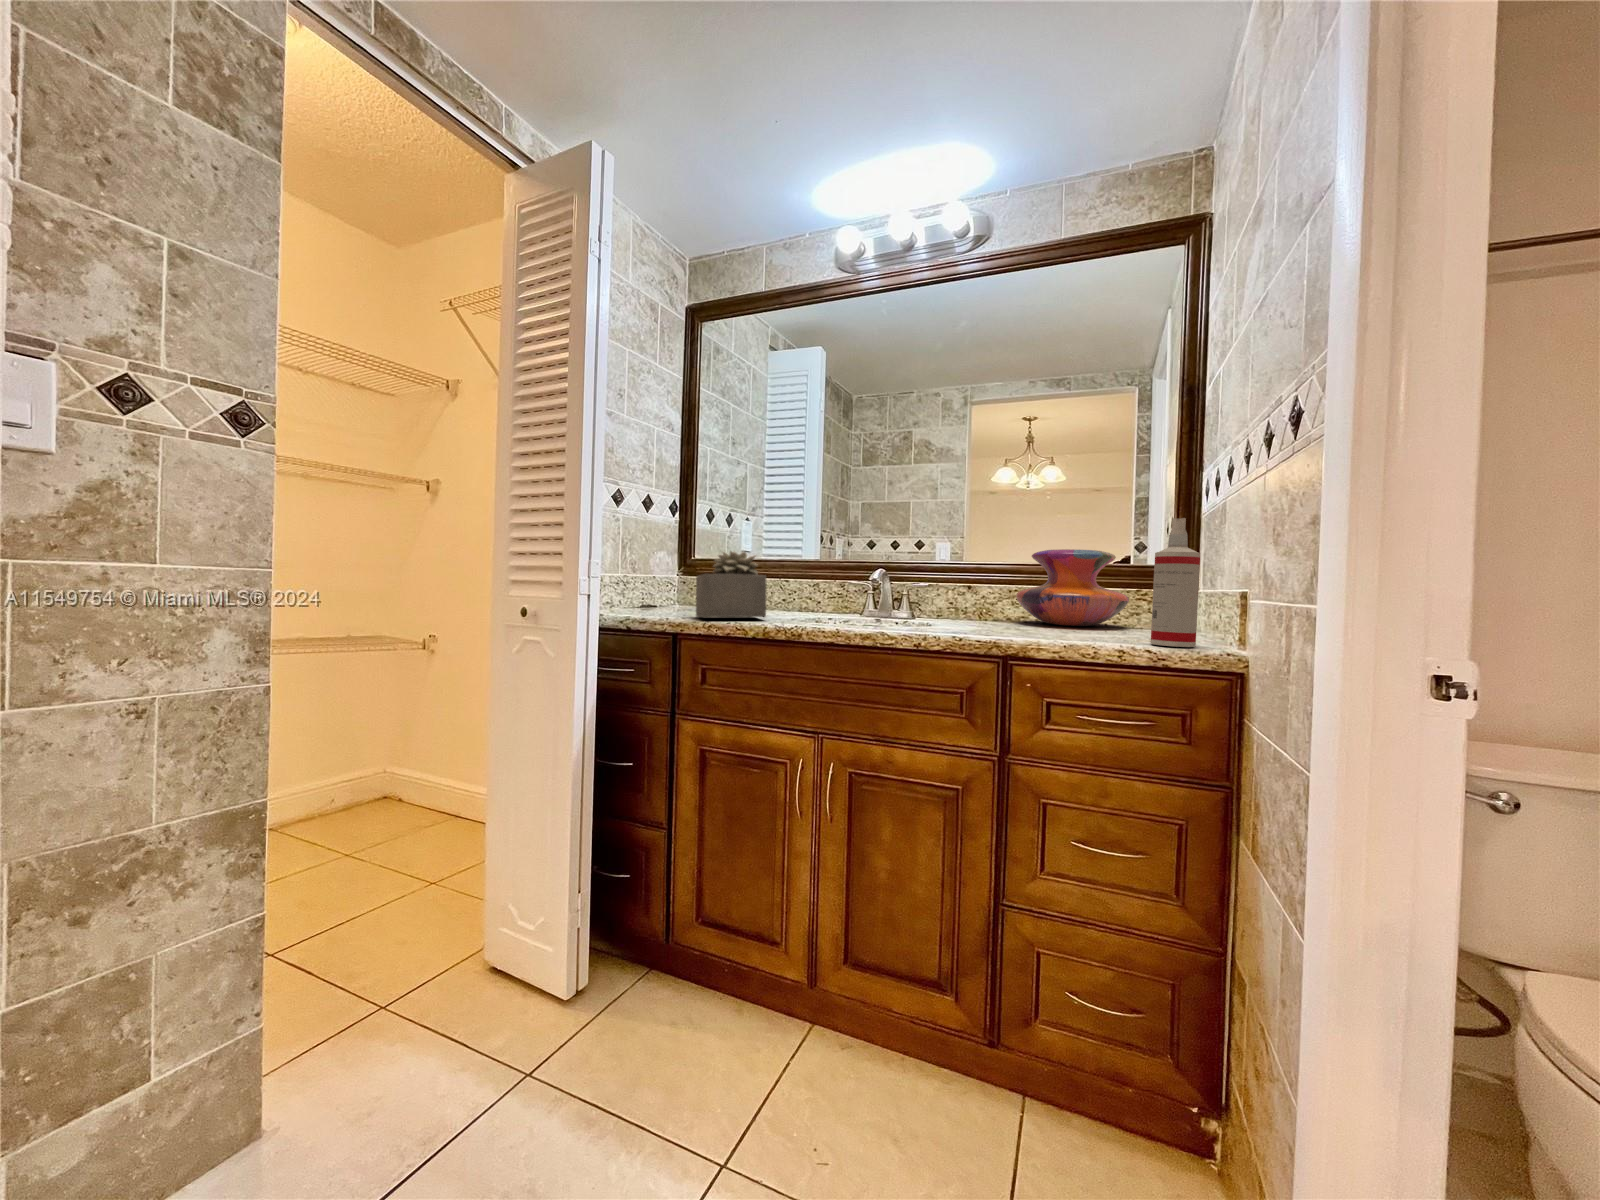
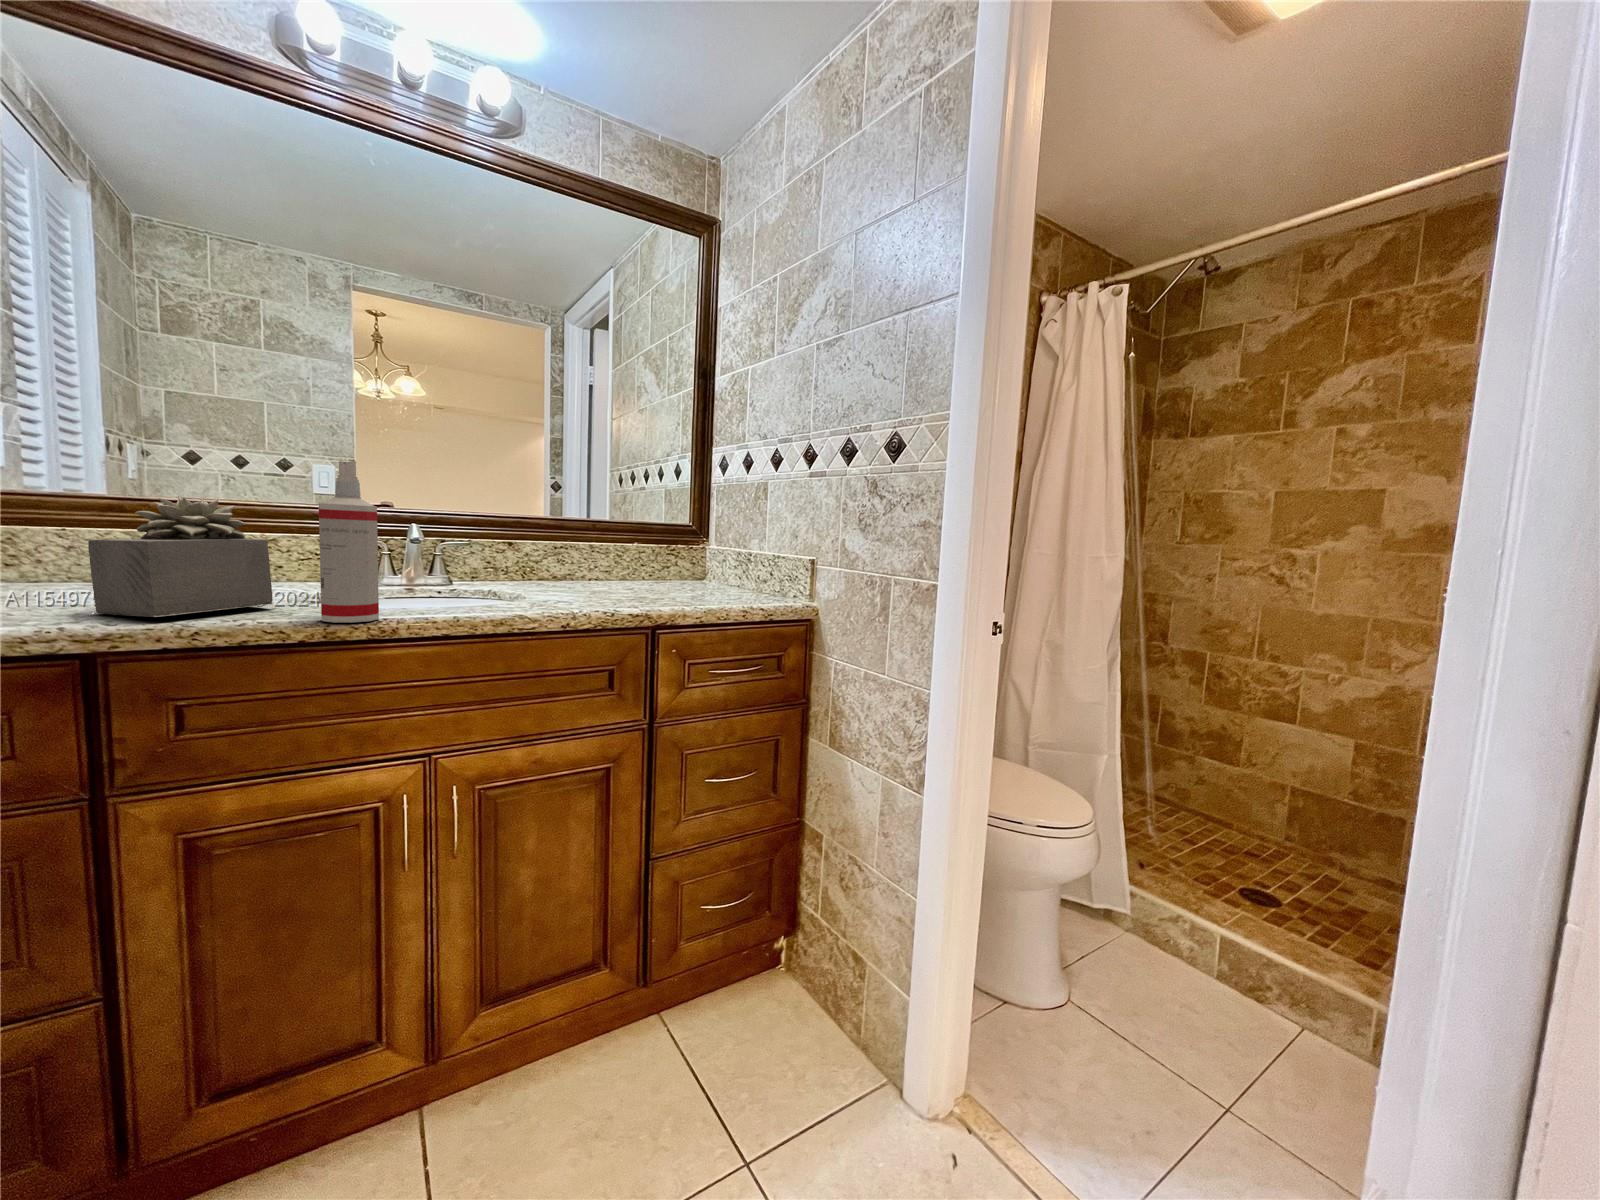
spray bottle: present [1151,518,1200,647] -> present [319,461,379,623]
decorative vase: present [1016,549,1129,626] -> none [565,508,669,582]

